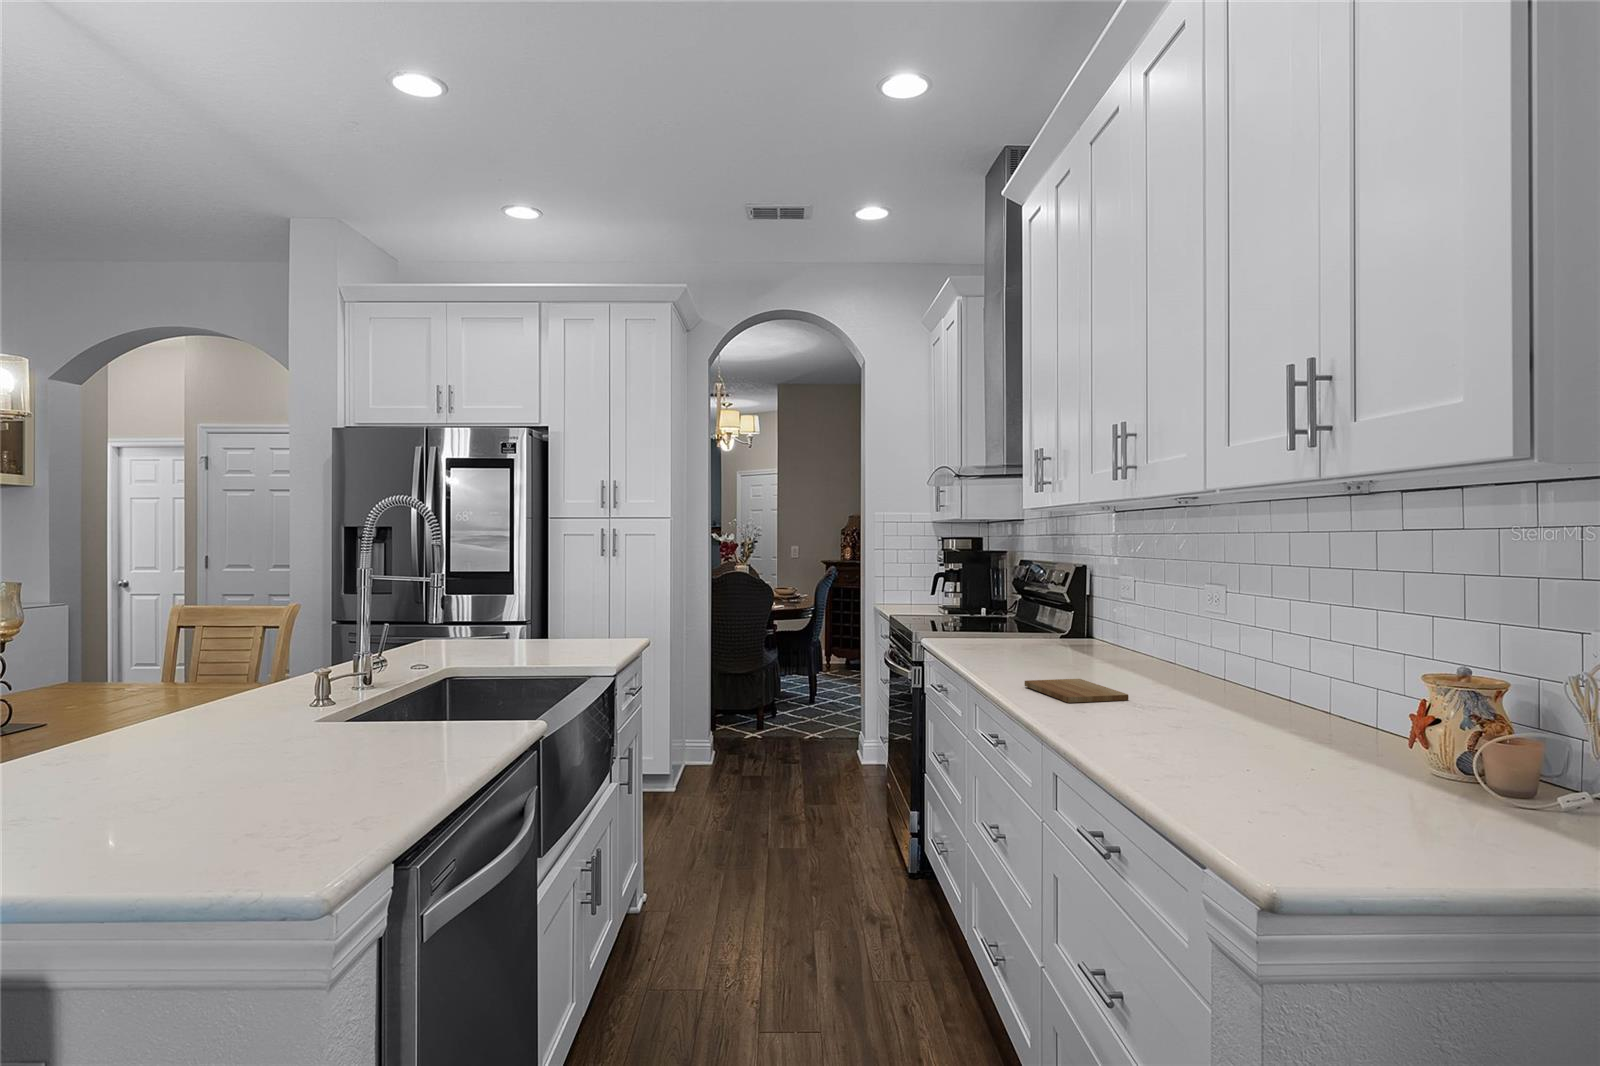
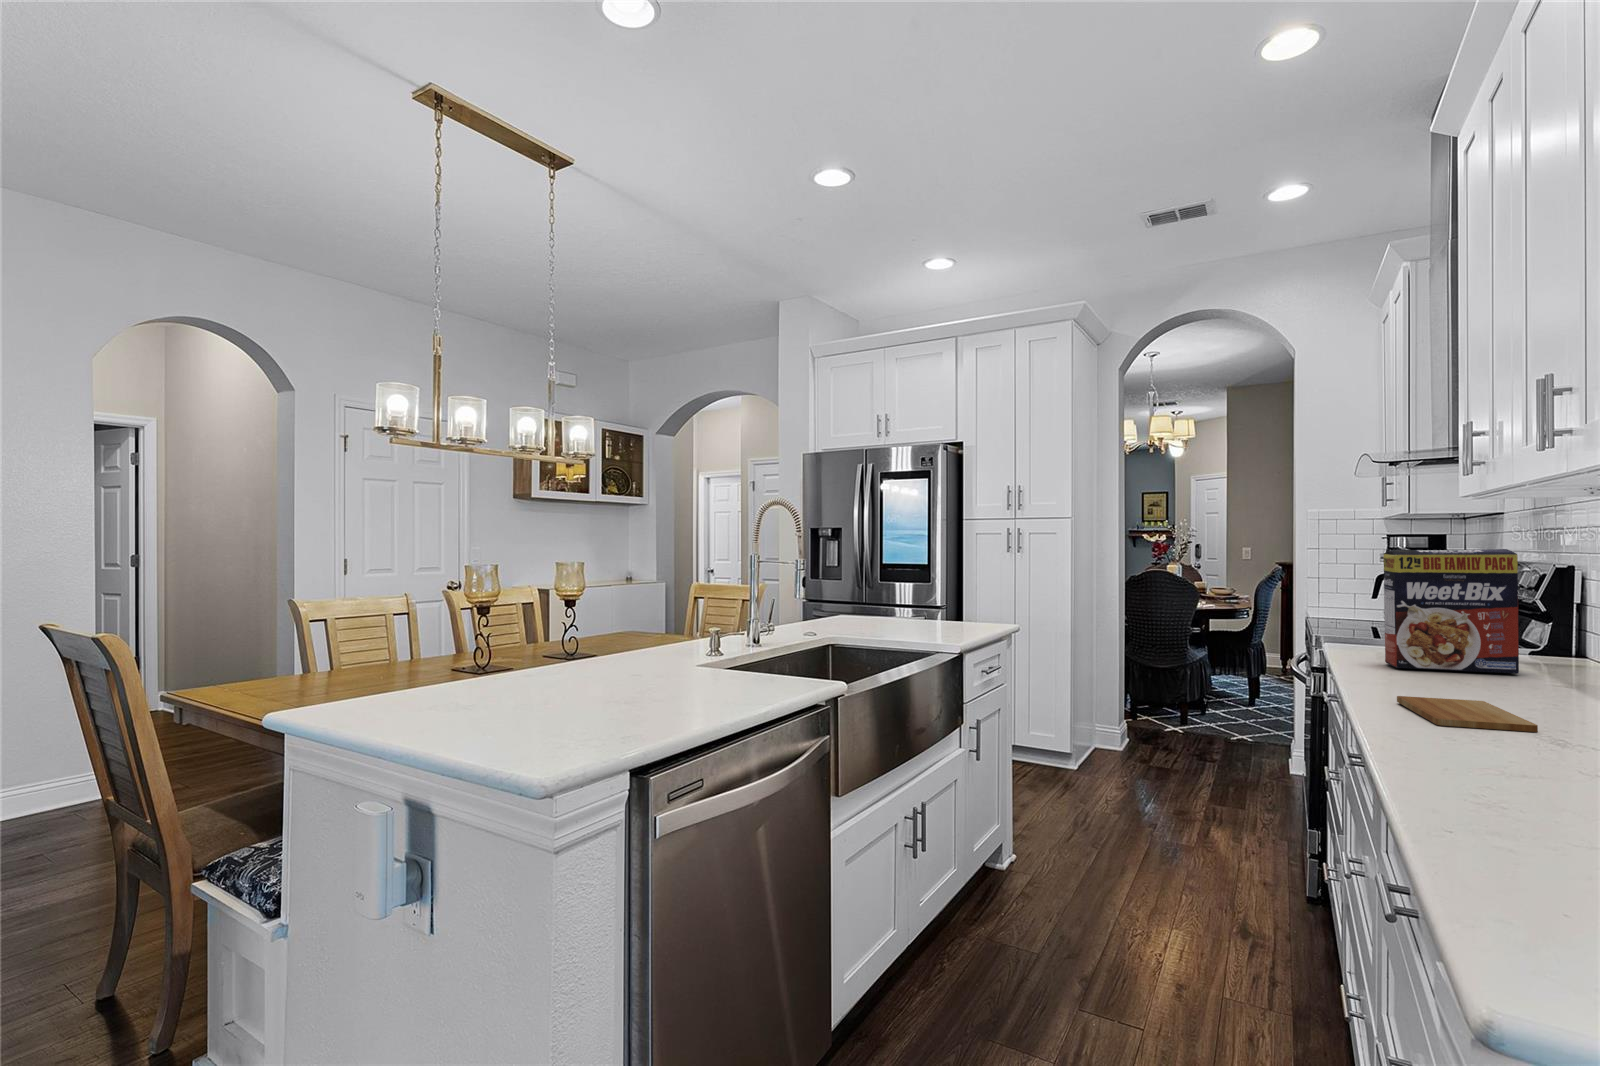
cereal box: none [983,551,1073,656] -> present [1384,549,1519,674]

